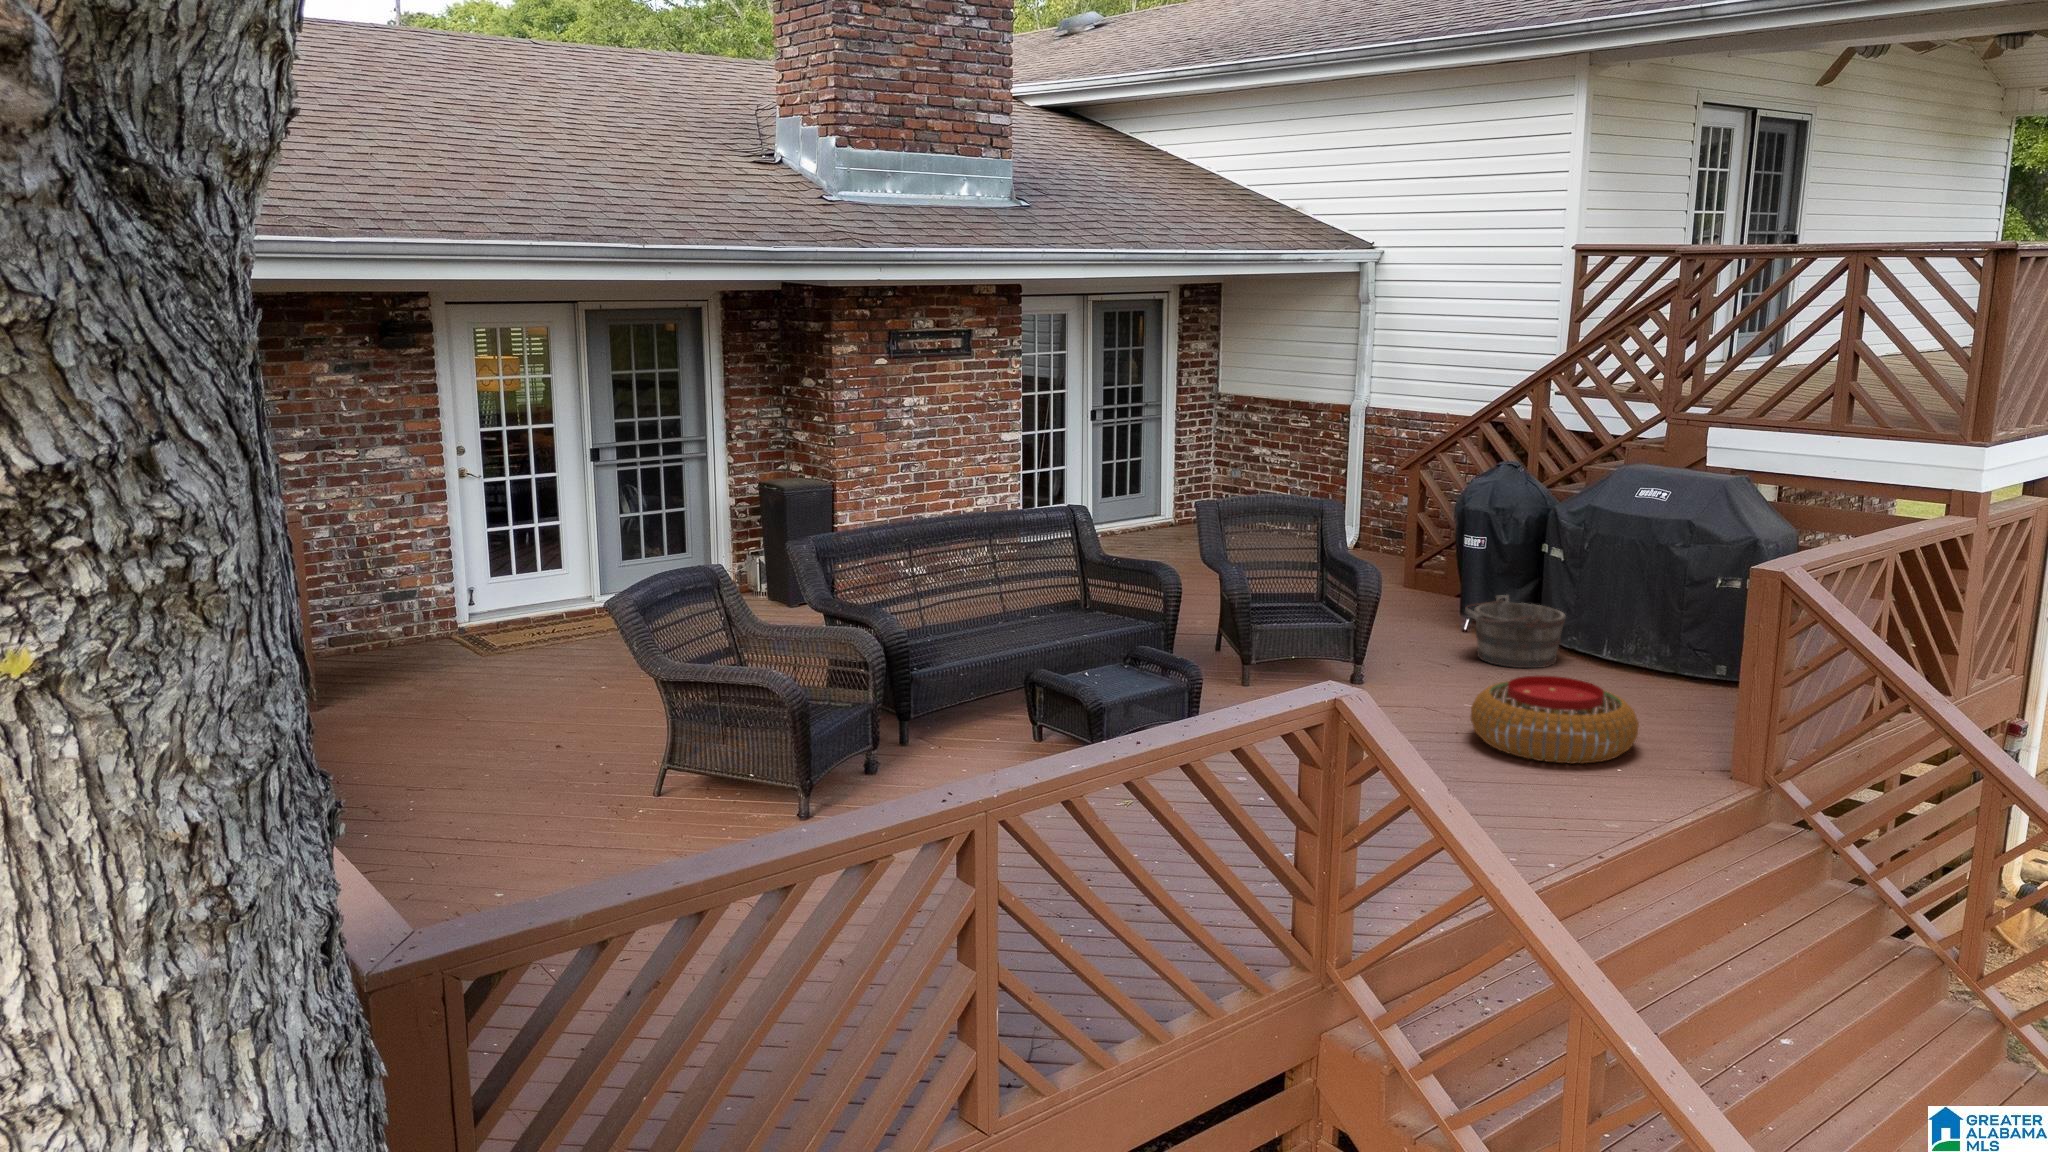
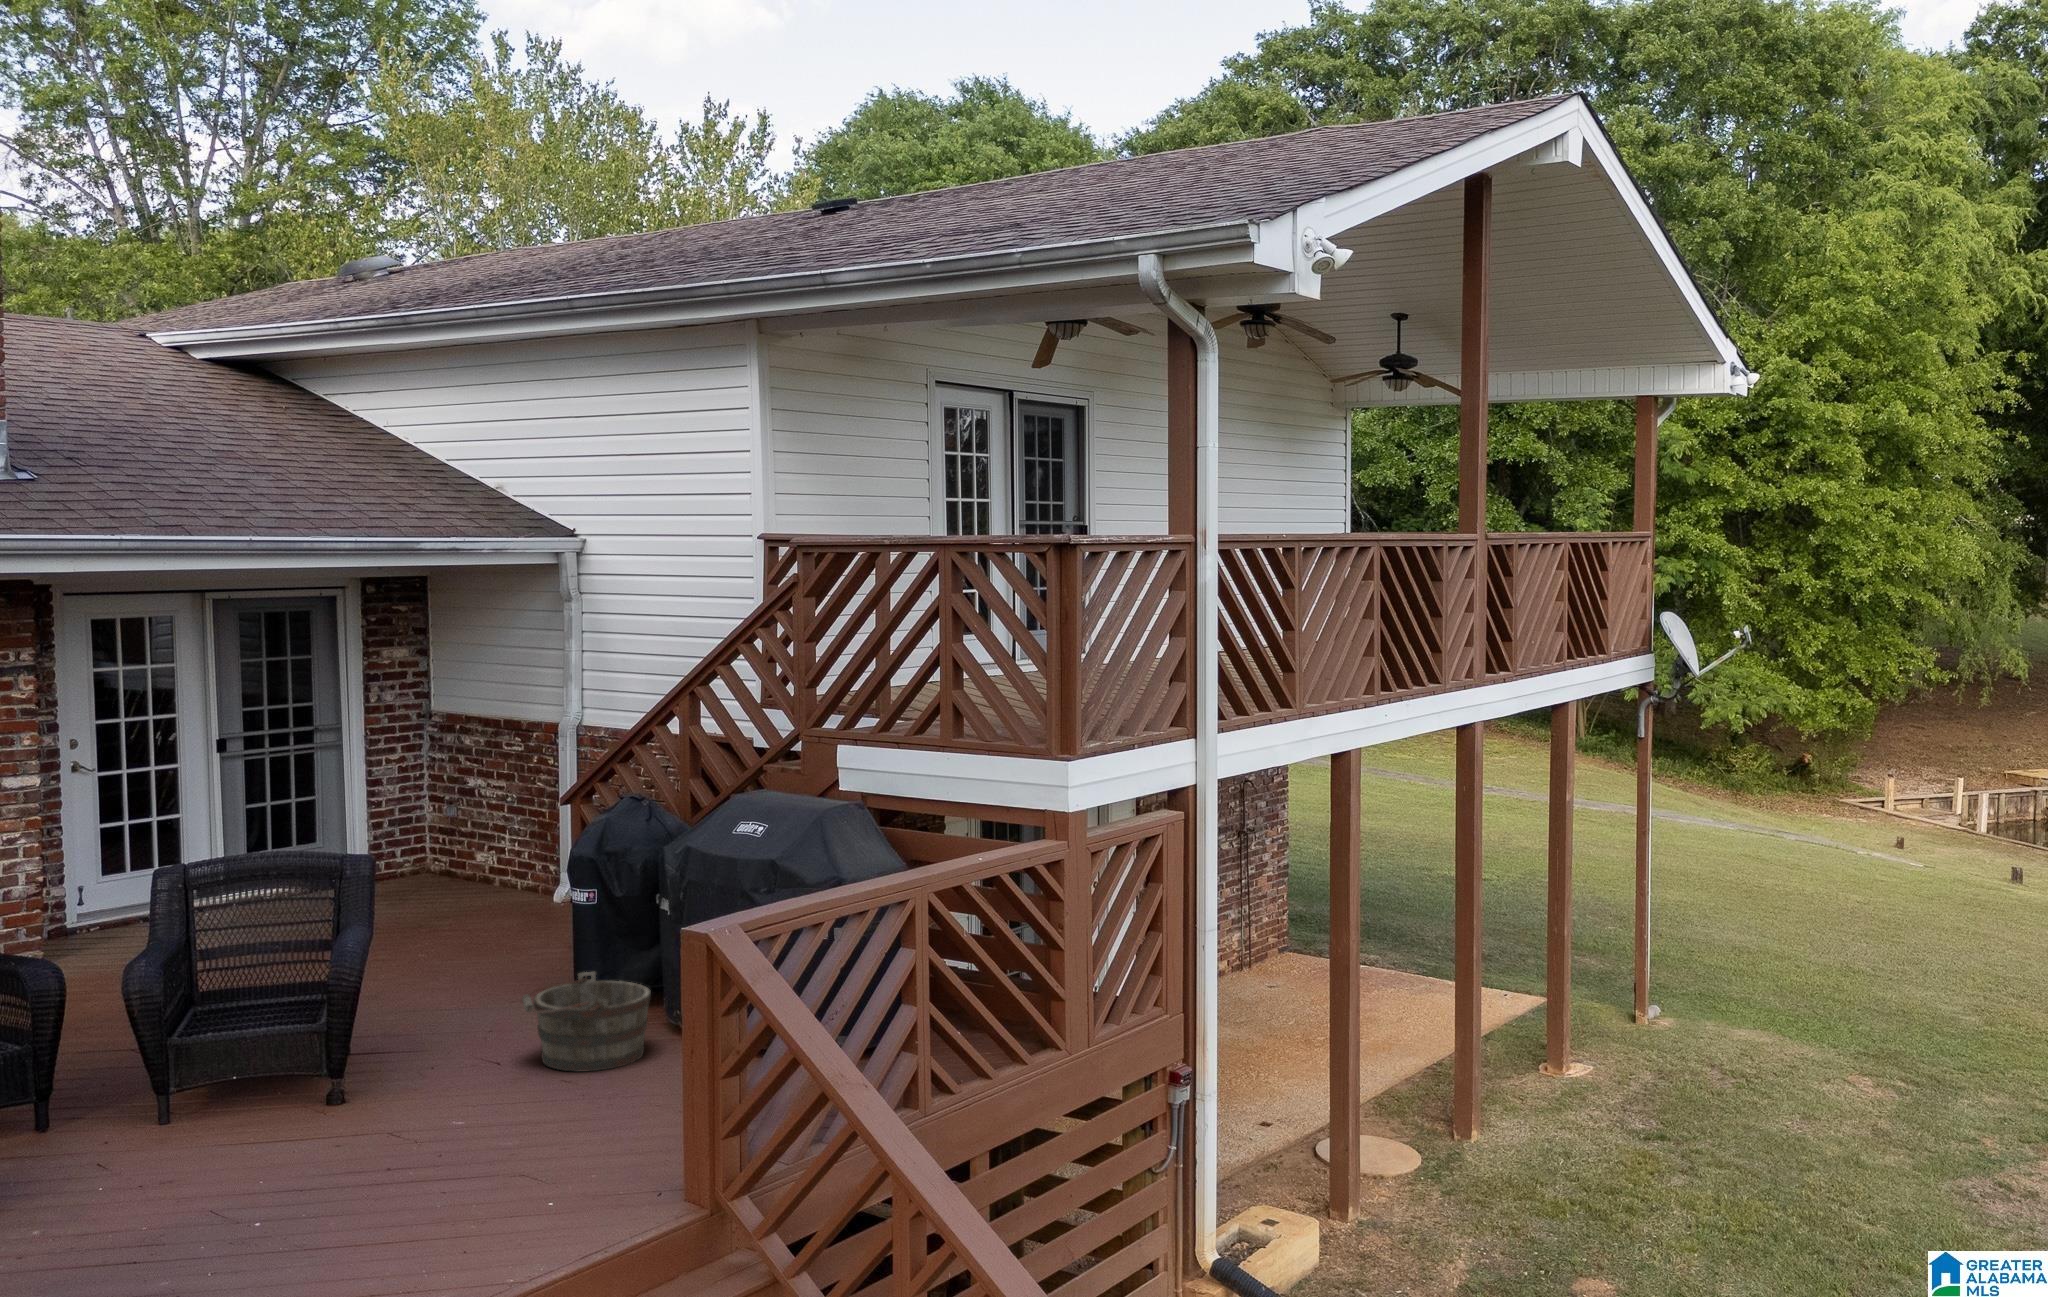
pouf: present [1471,676,1639,764] -> none [369,1099,600,1233]

